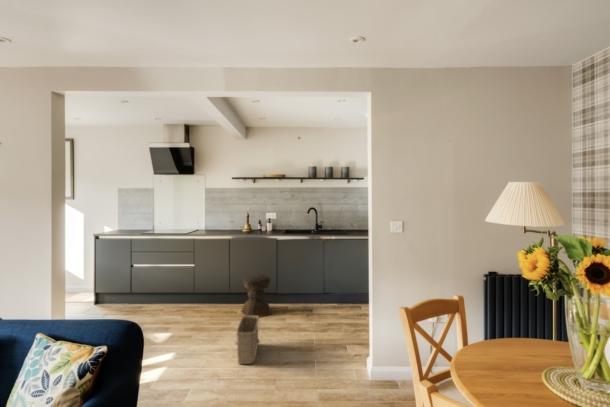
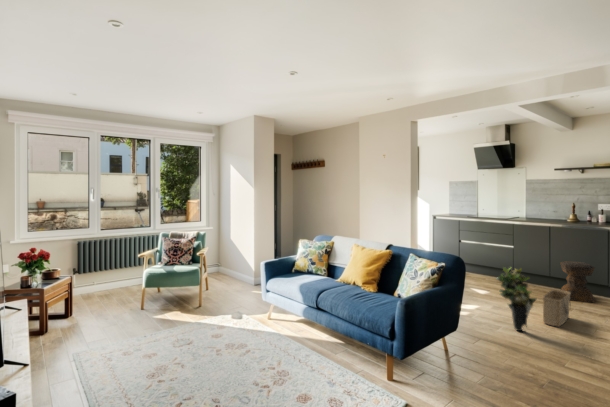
potted plant: none [186,303,234,392] -> present [497,268,536,331]

